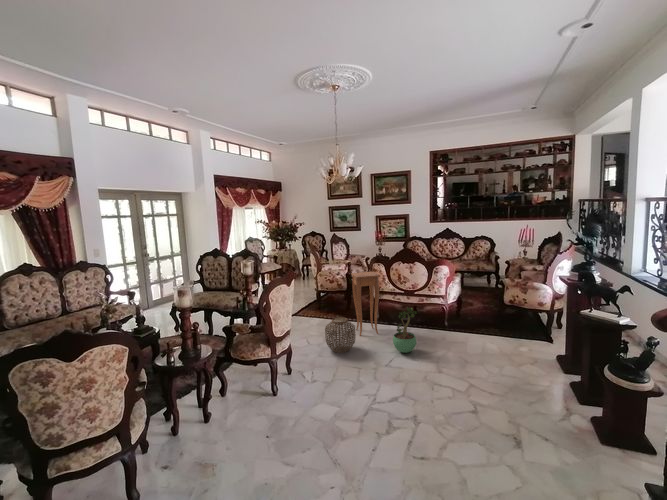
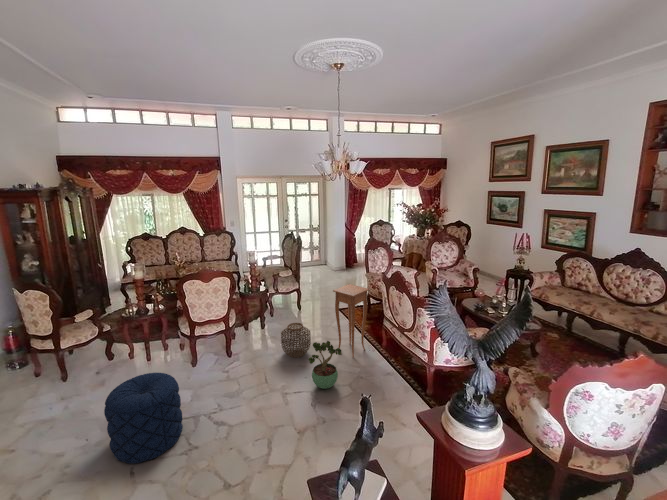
pouf: none [359,366,439,473] -> present [104,373,183,464]

